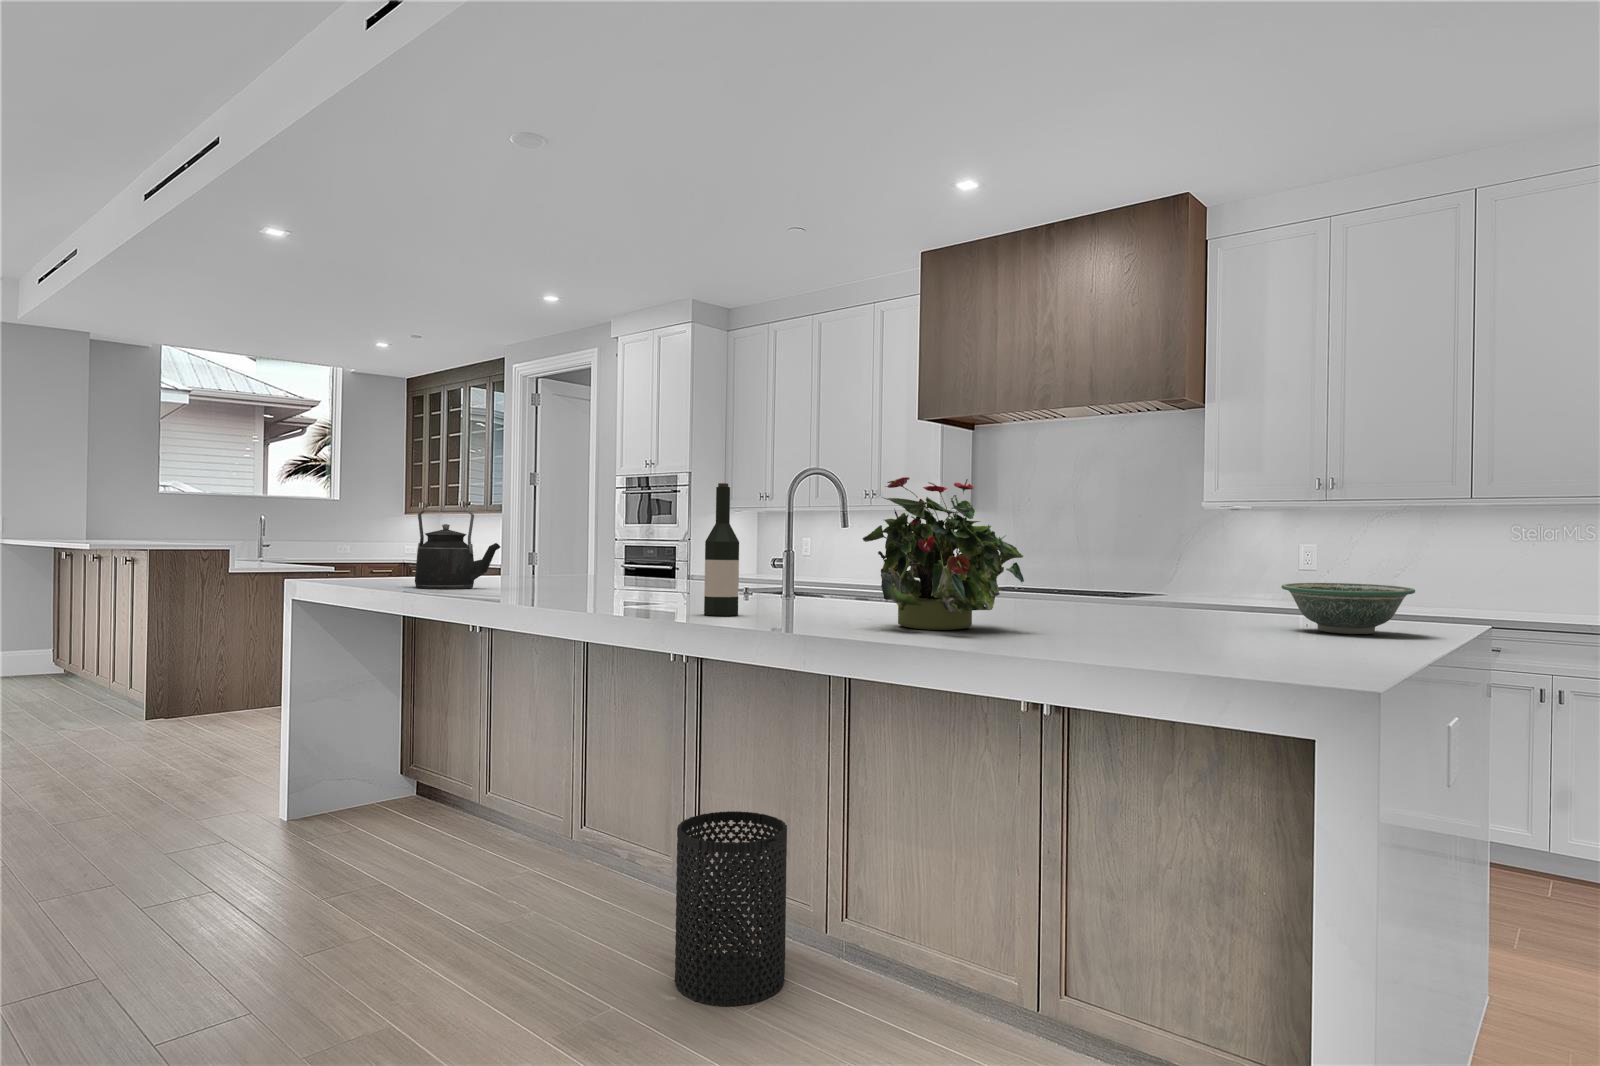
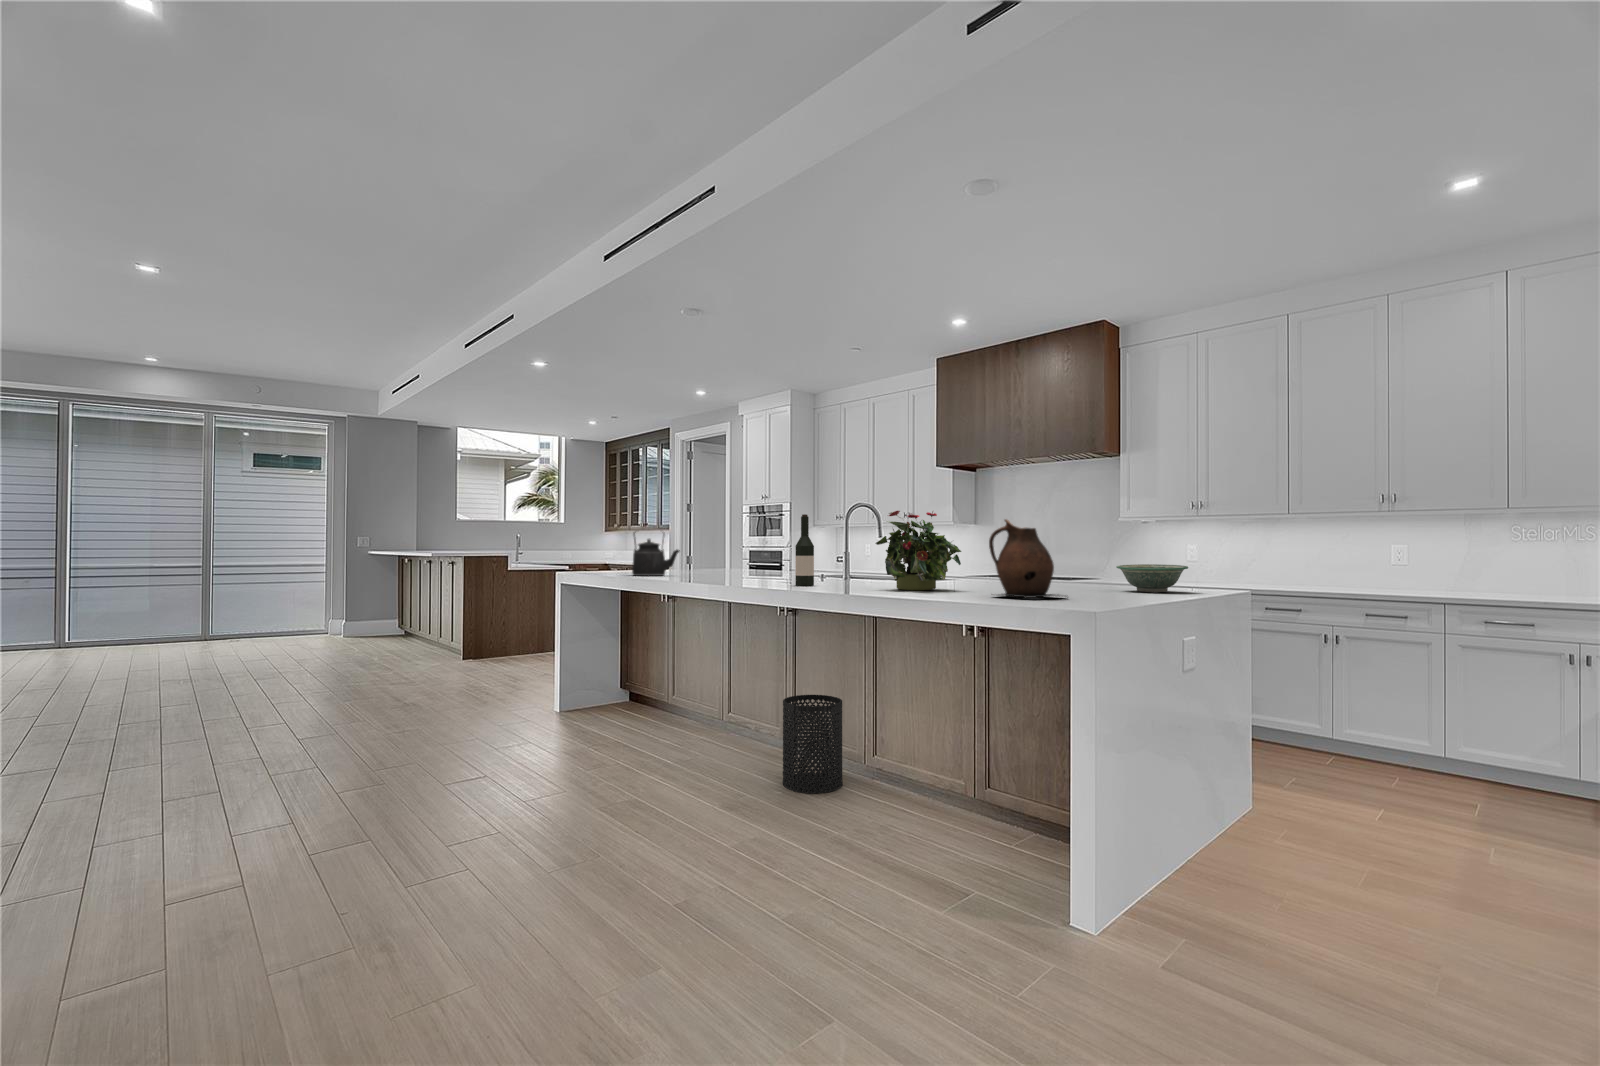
ceramic pitcher: none [1106,495,1267,660] -> present [989,520,1060,598]

